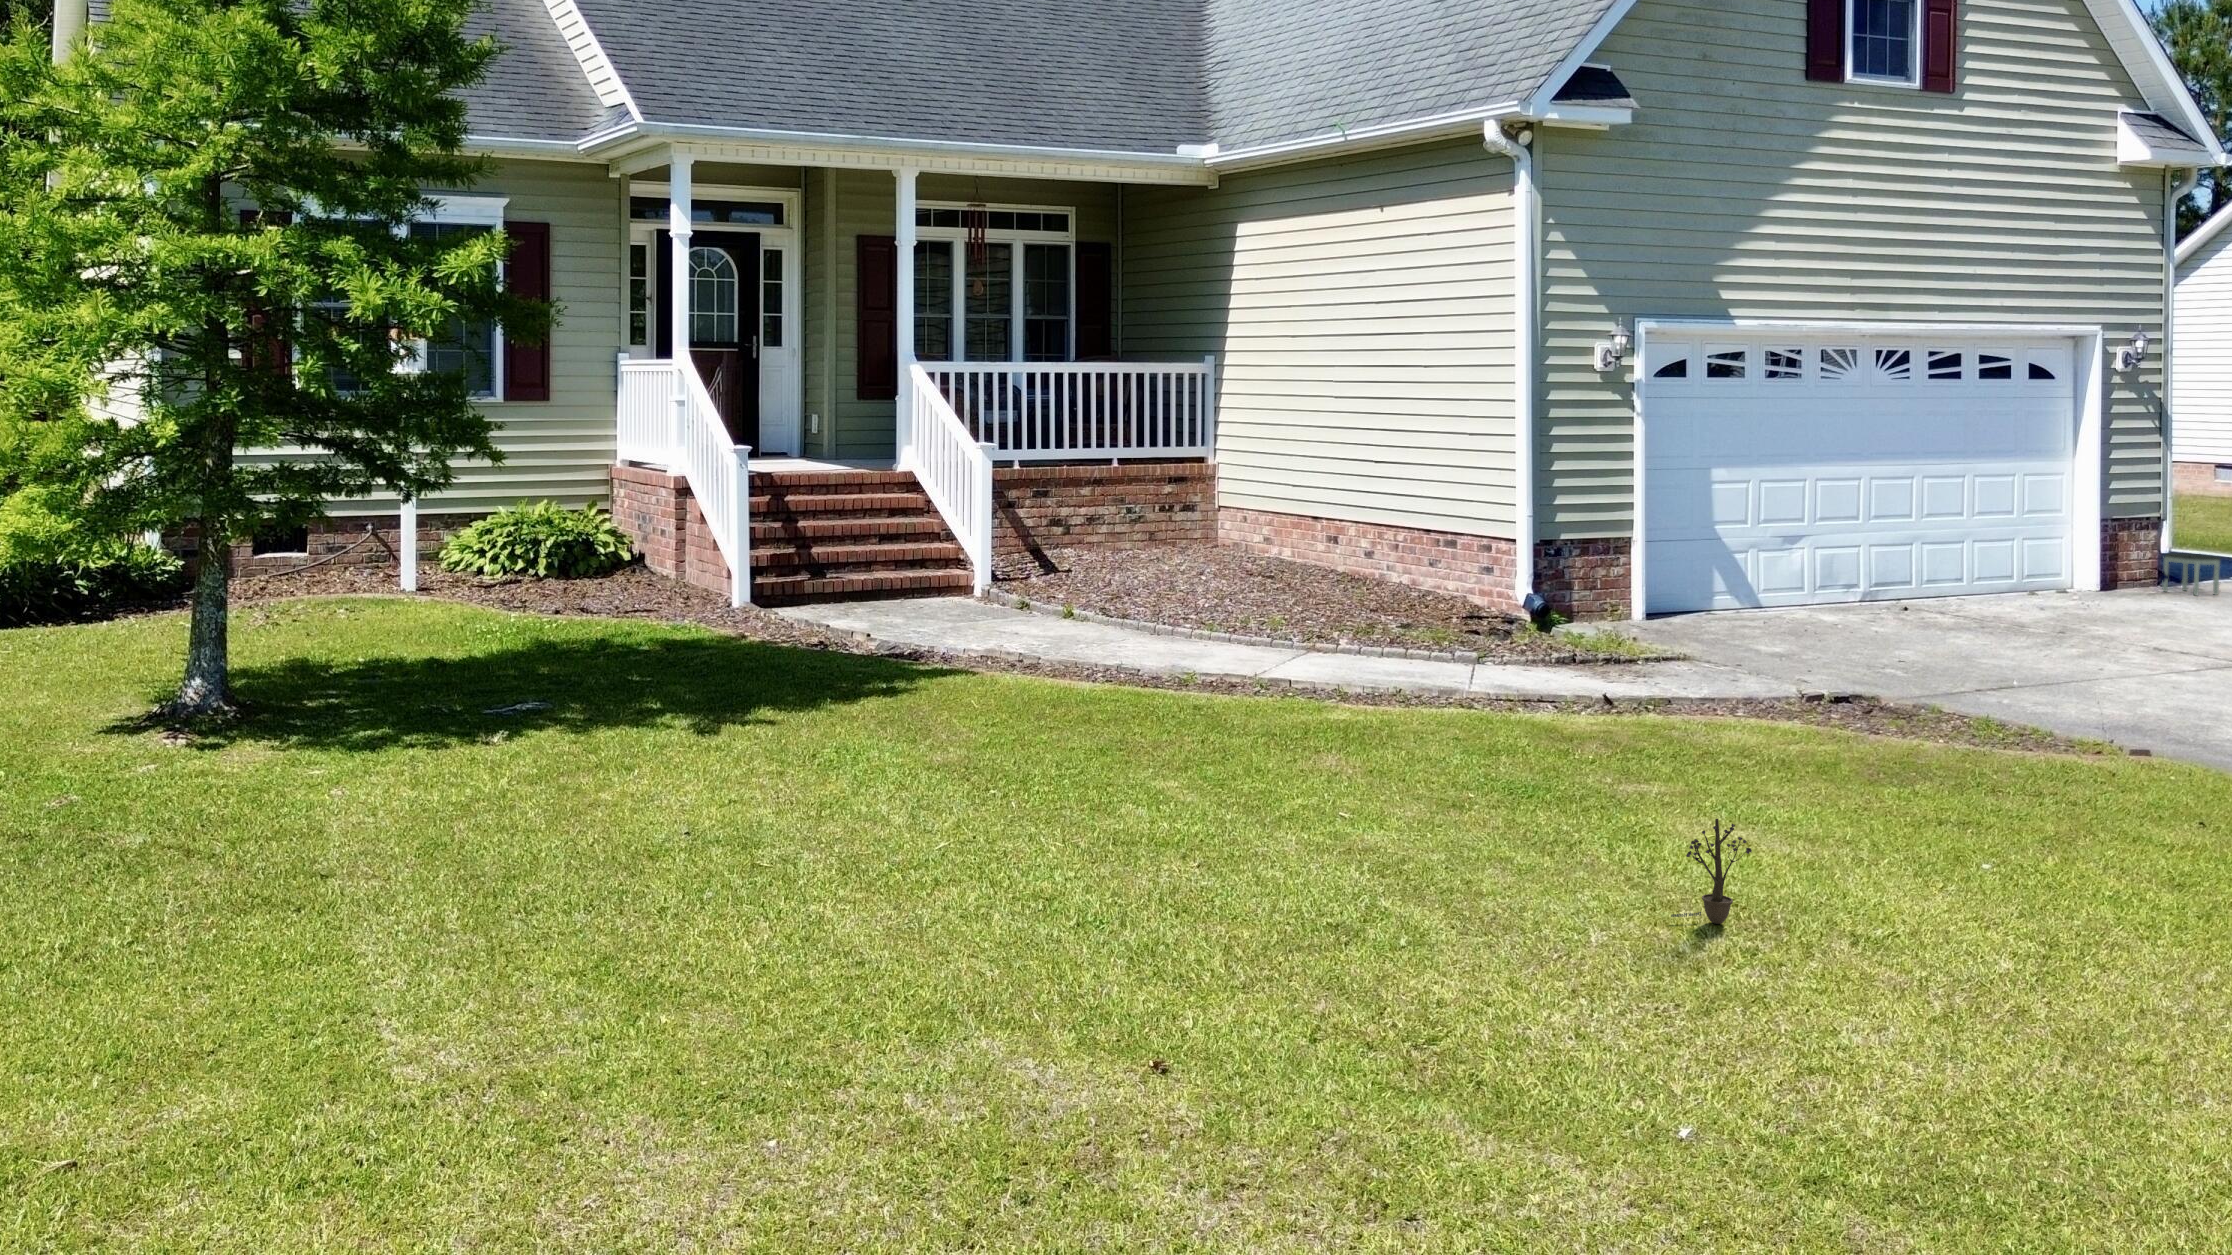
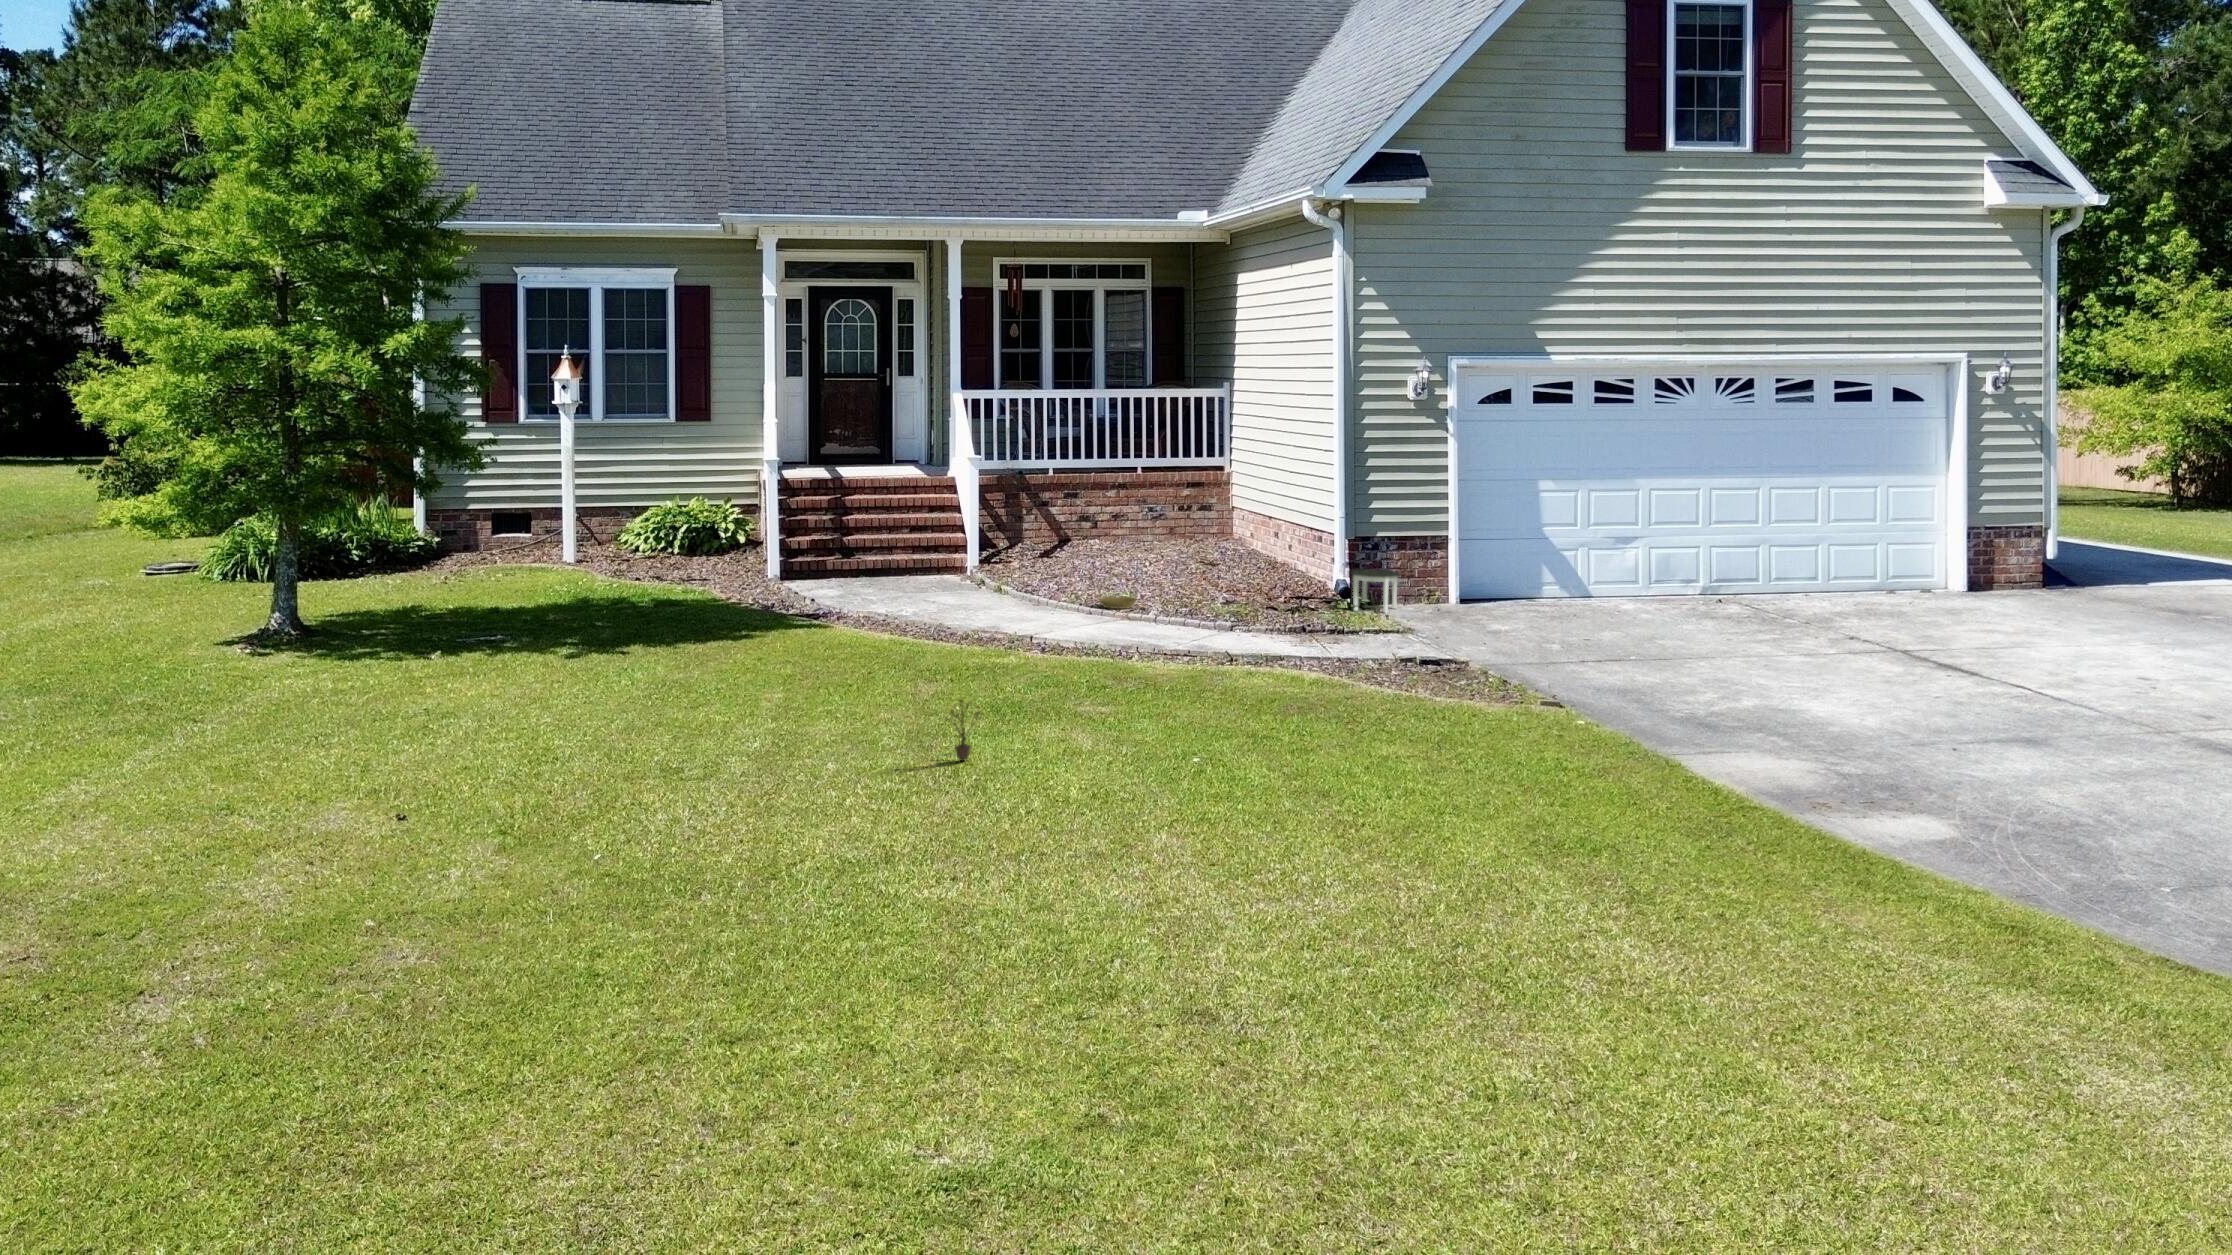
round table: present [2162,553,2221,596] -> present [1351,569,1400,613]
basket: none [1249,593,1300,638] -> present [1099,596,1137,609]

